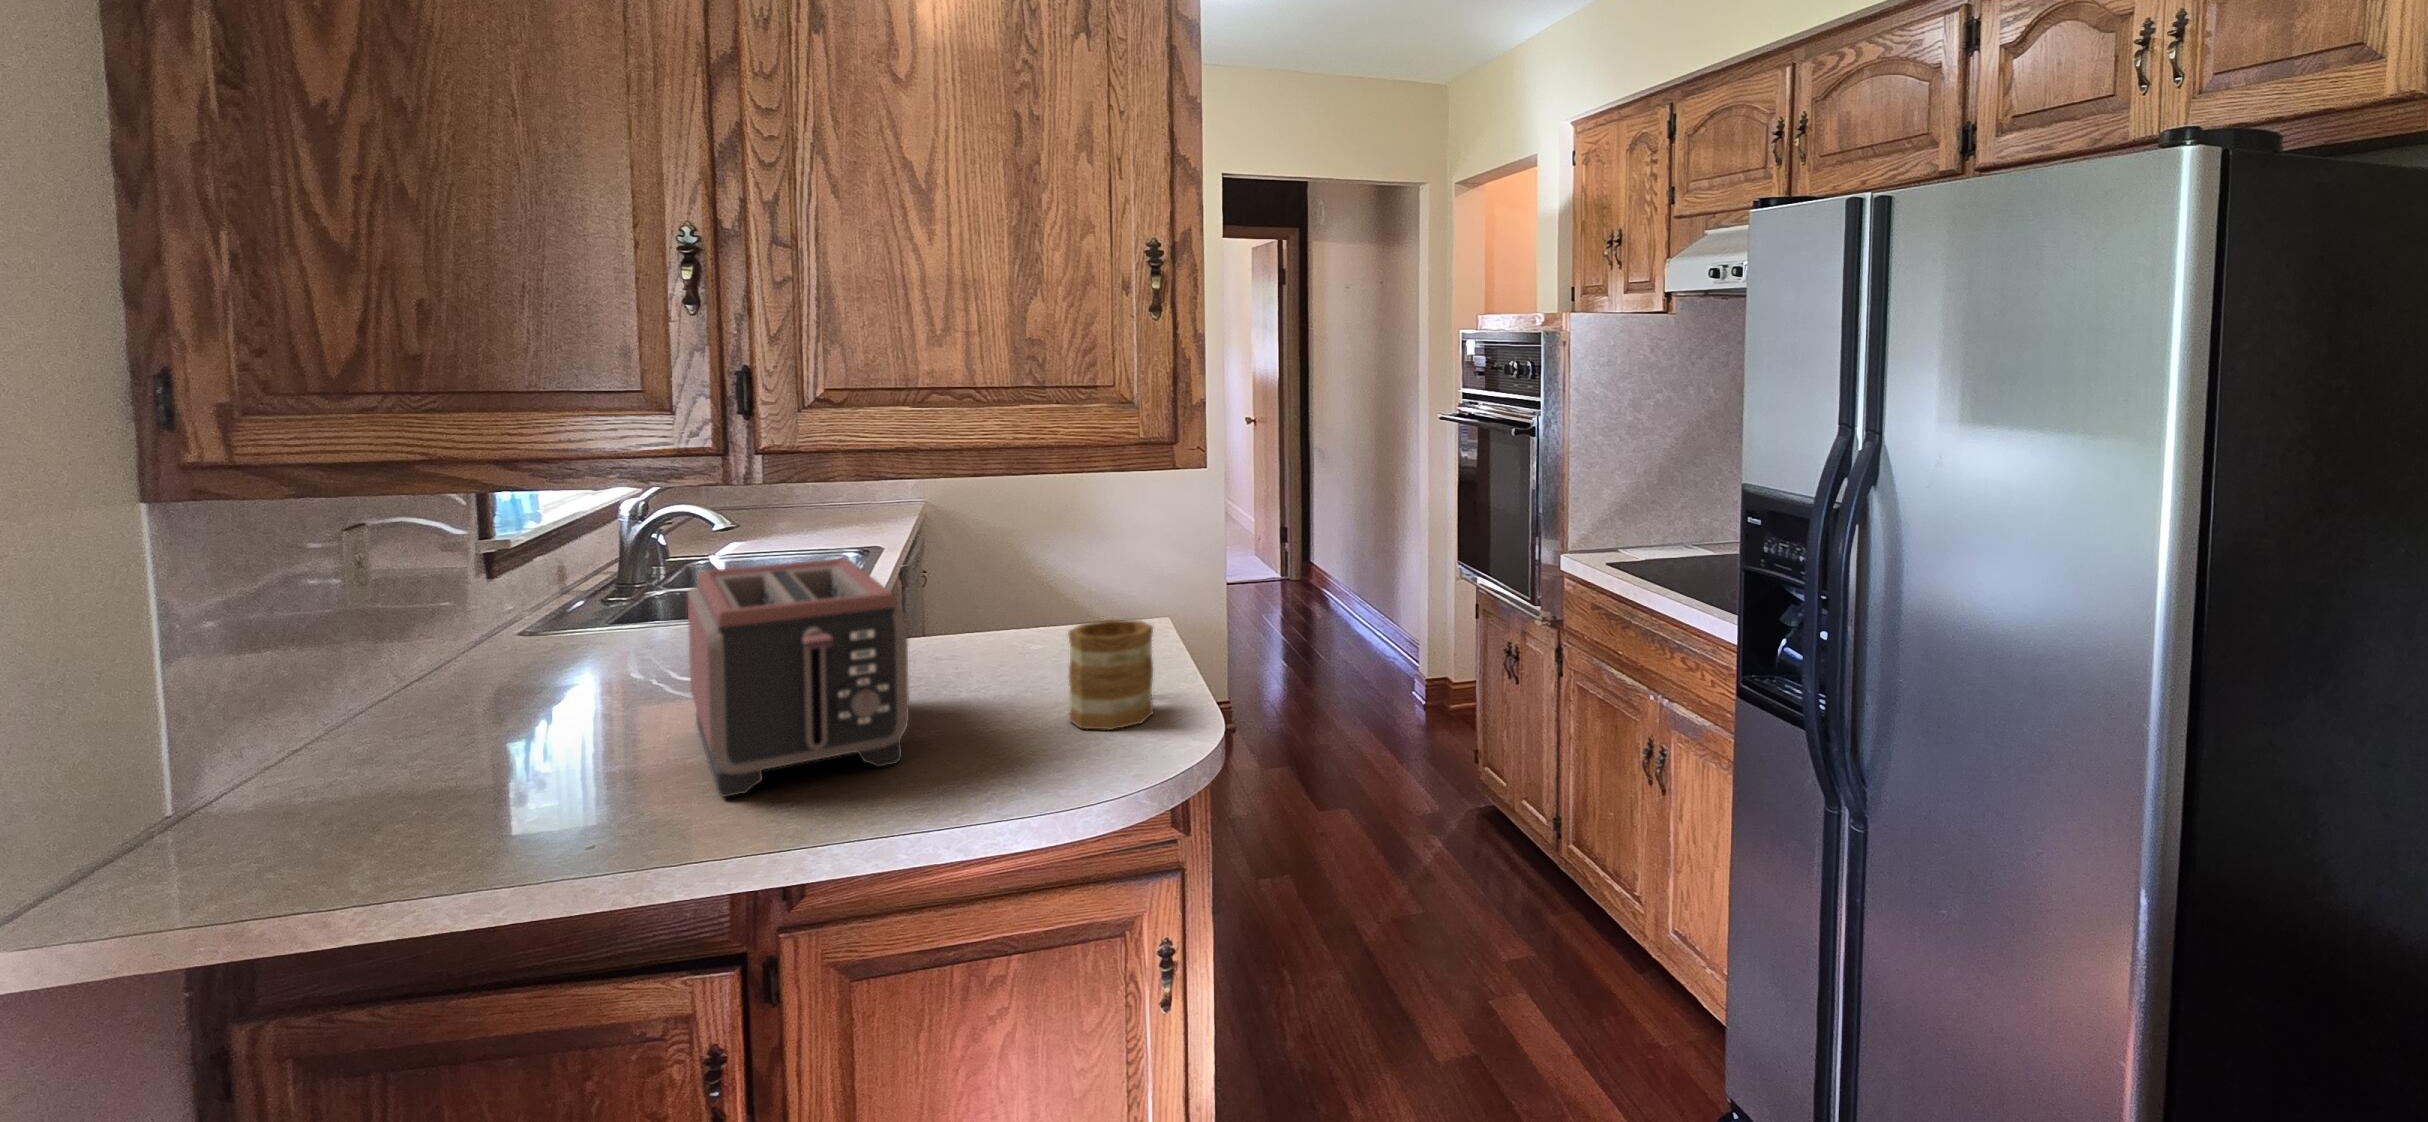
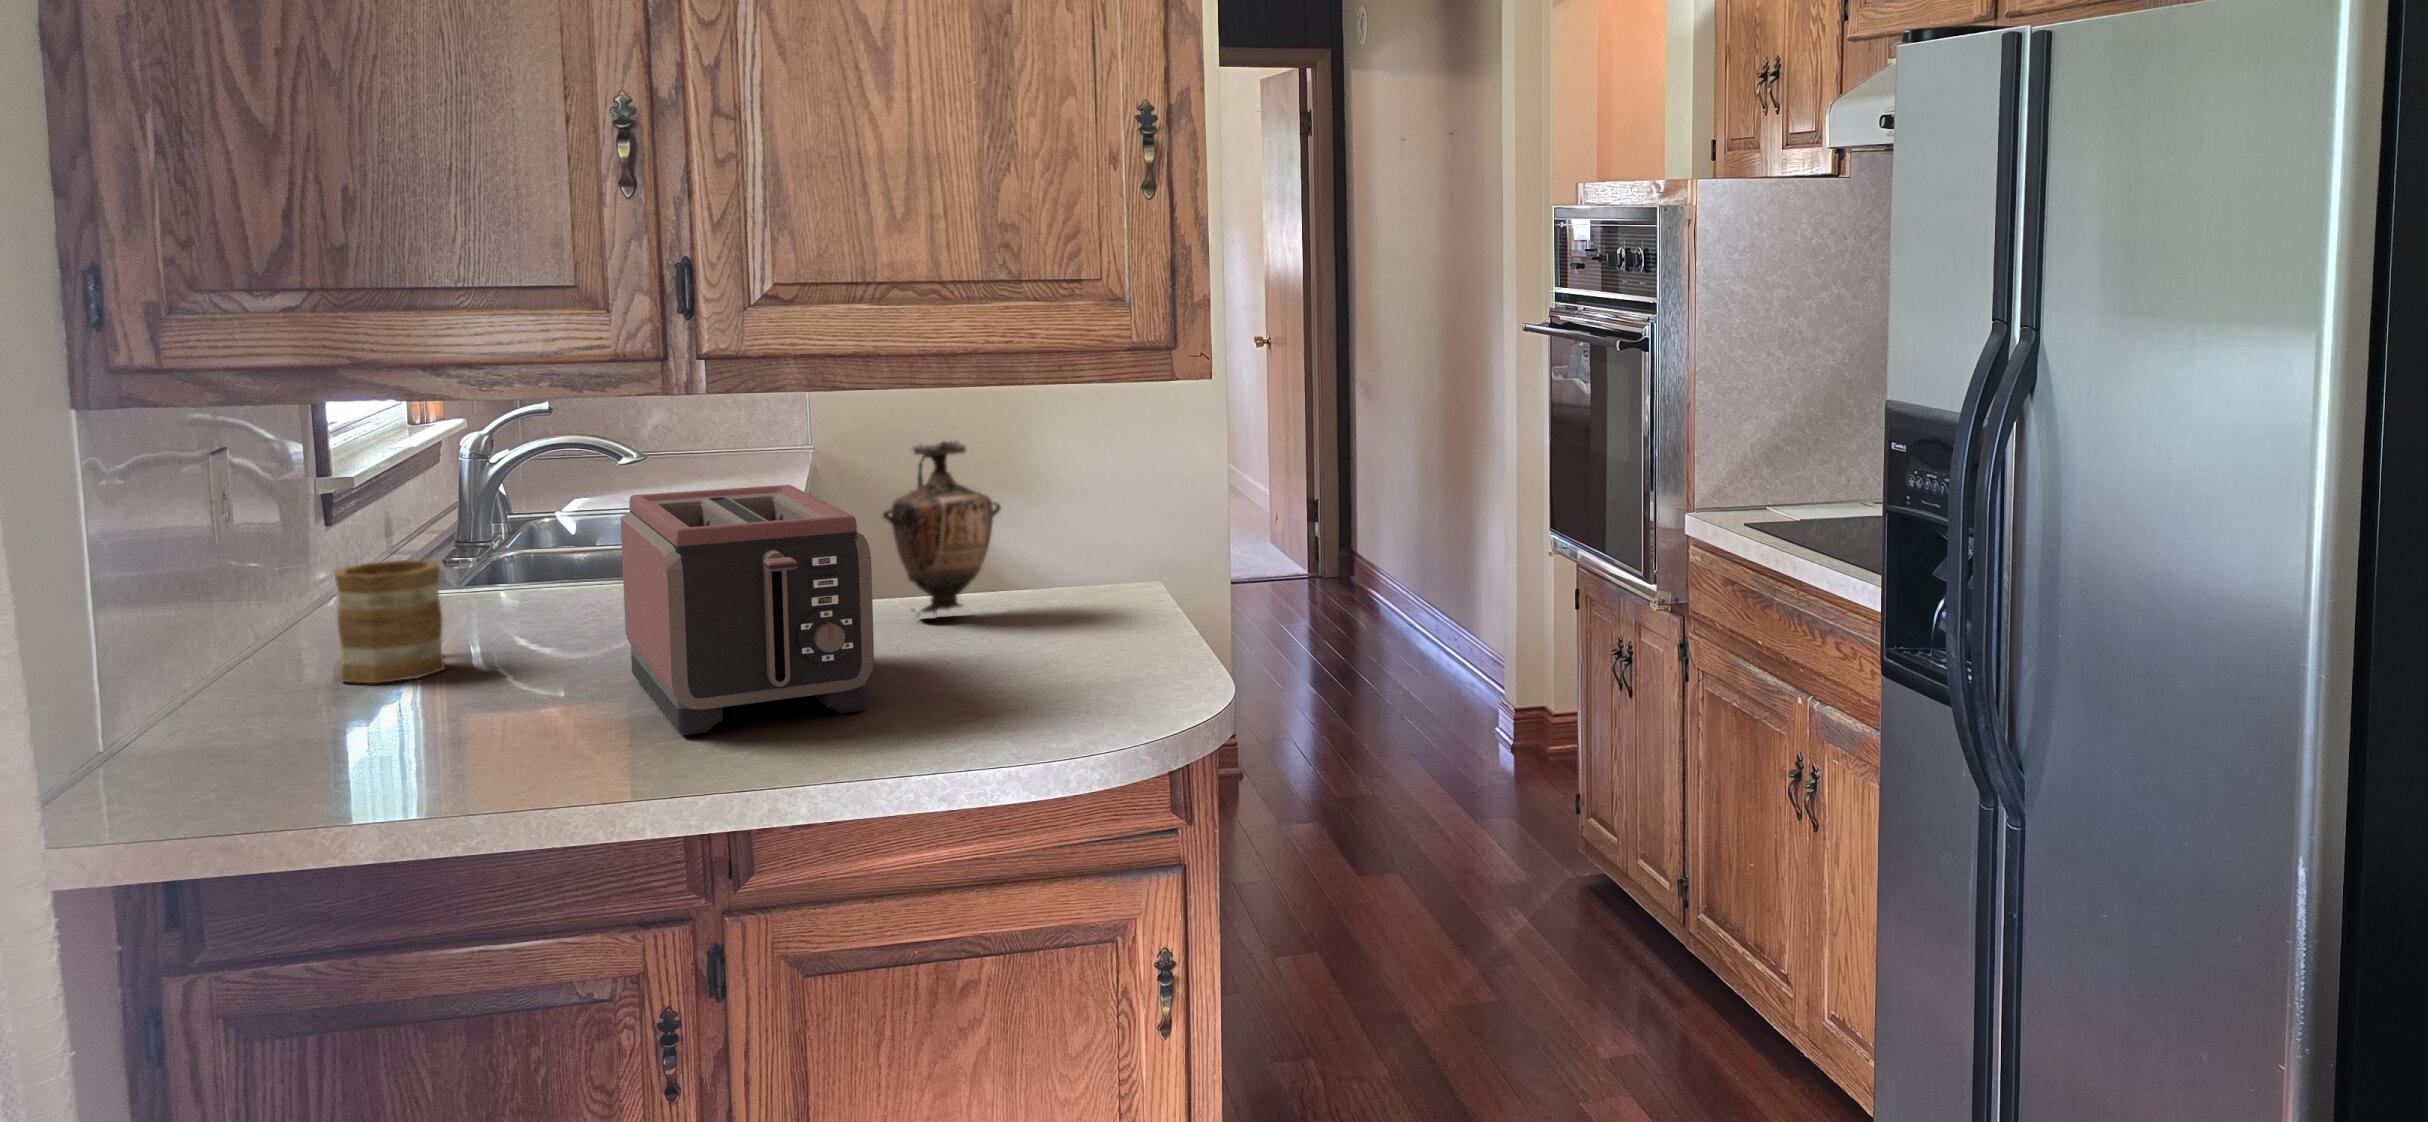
vase: none [935,507,1038,661] -> present [883,441,1001,617]
mug: present [1068,620,1153,730] -> present [334,560,445,683]

